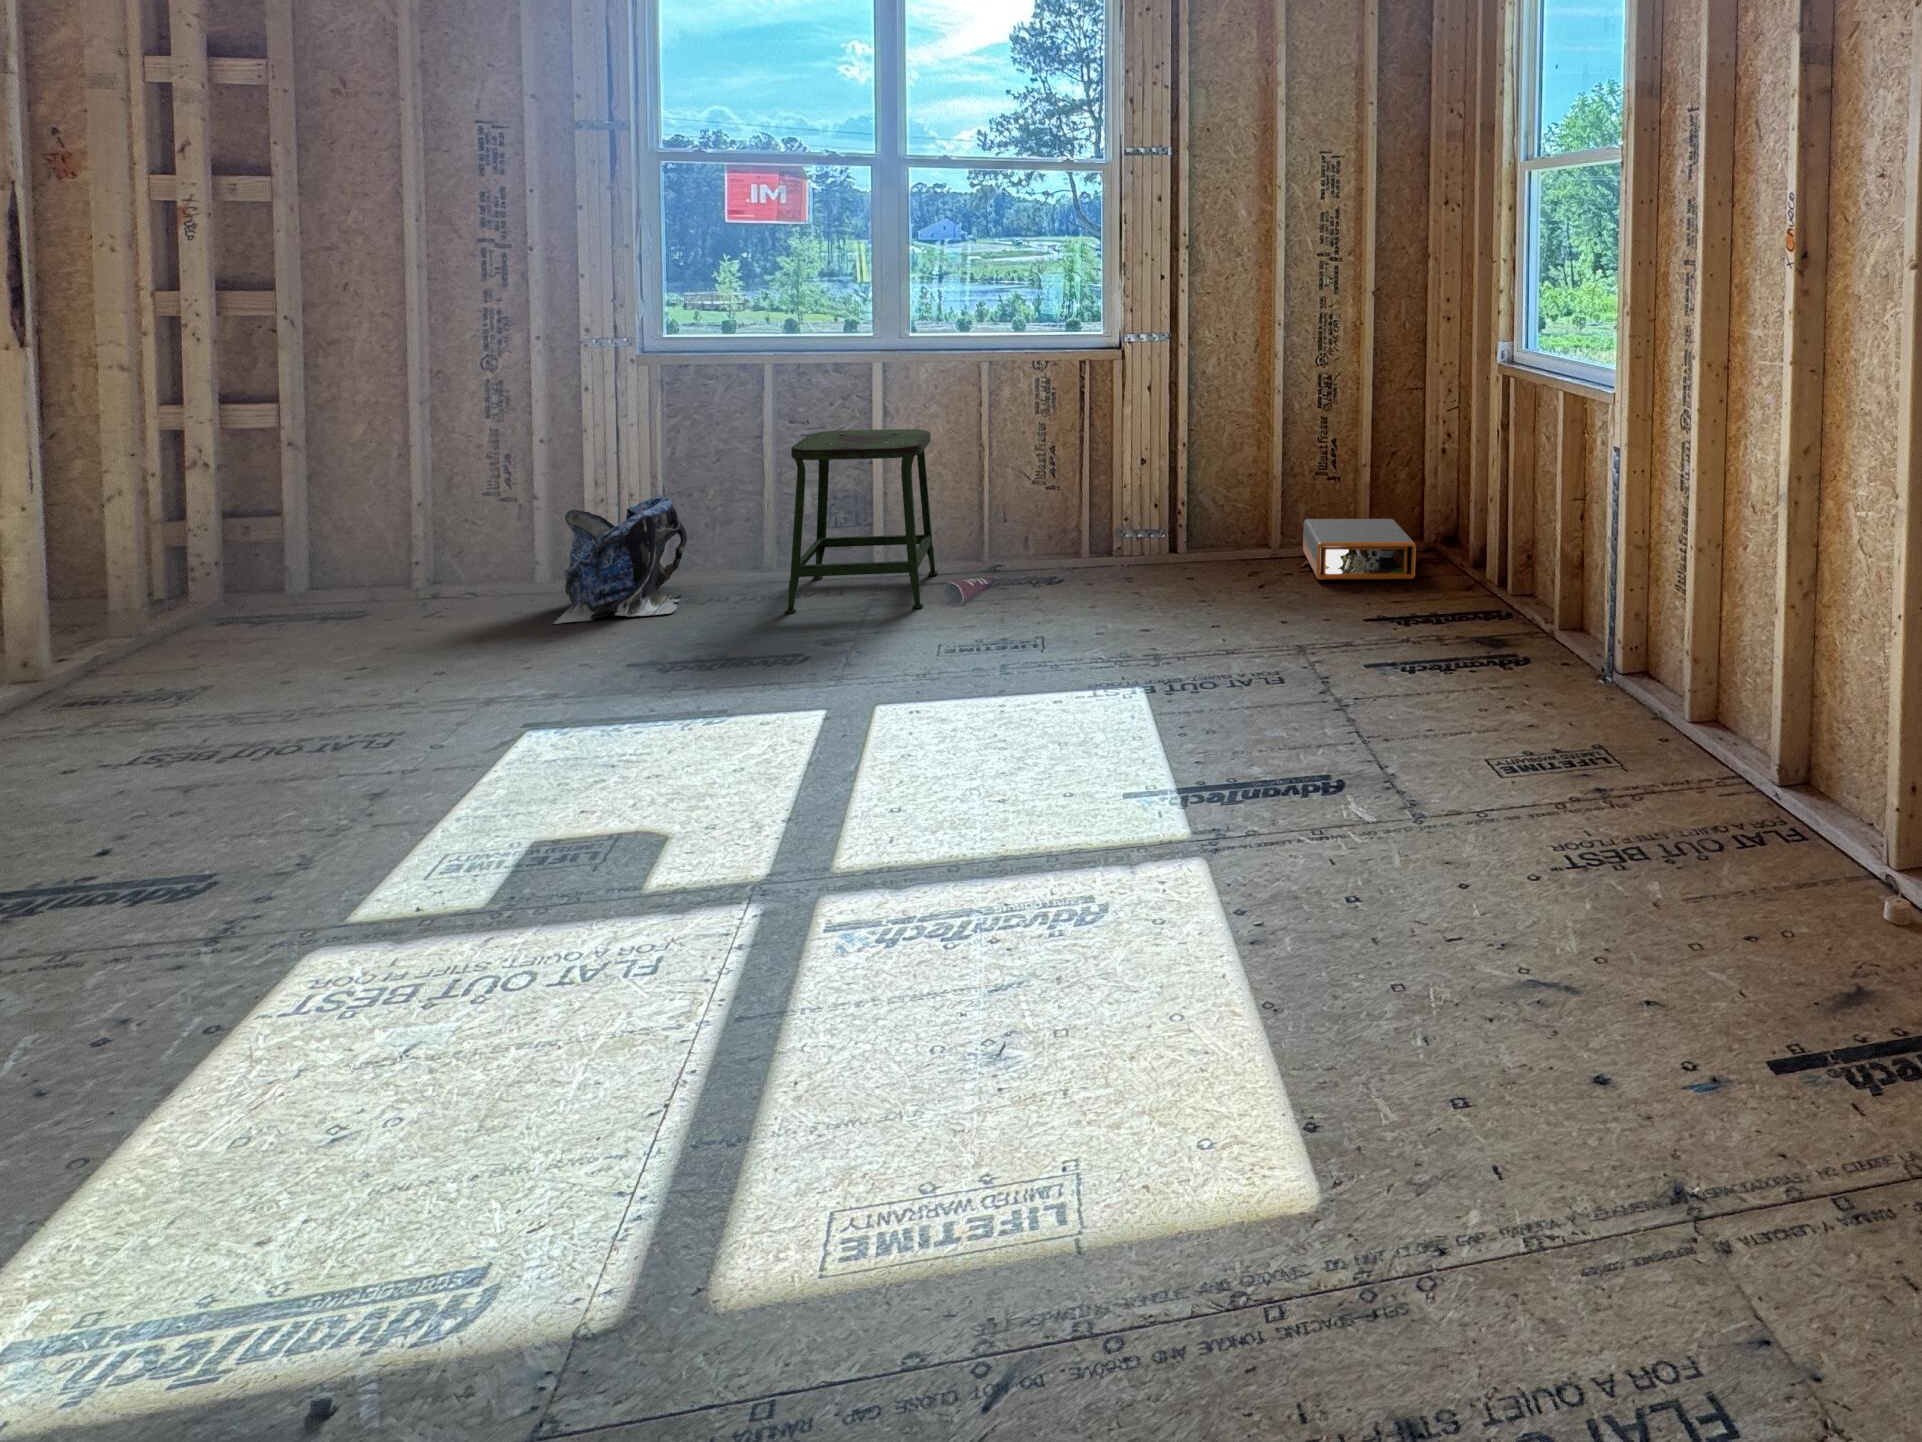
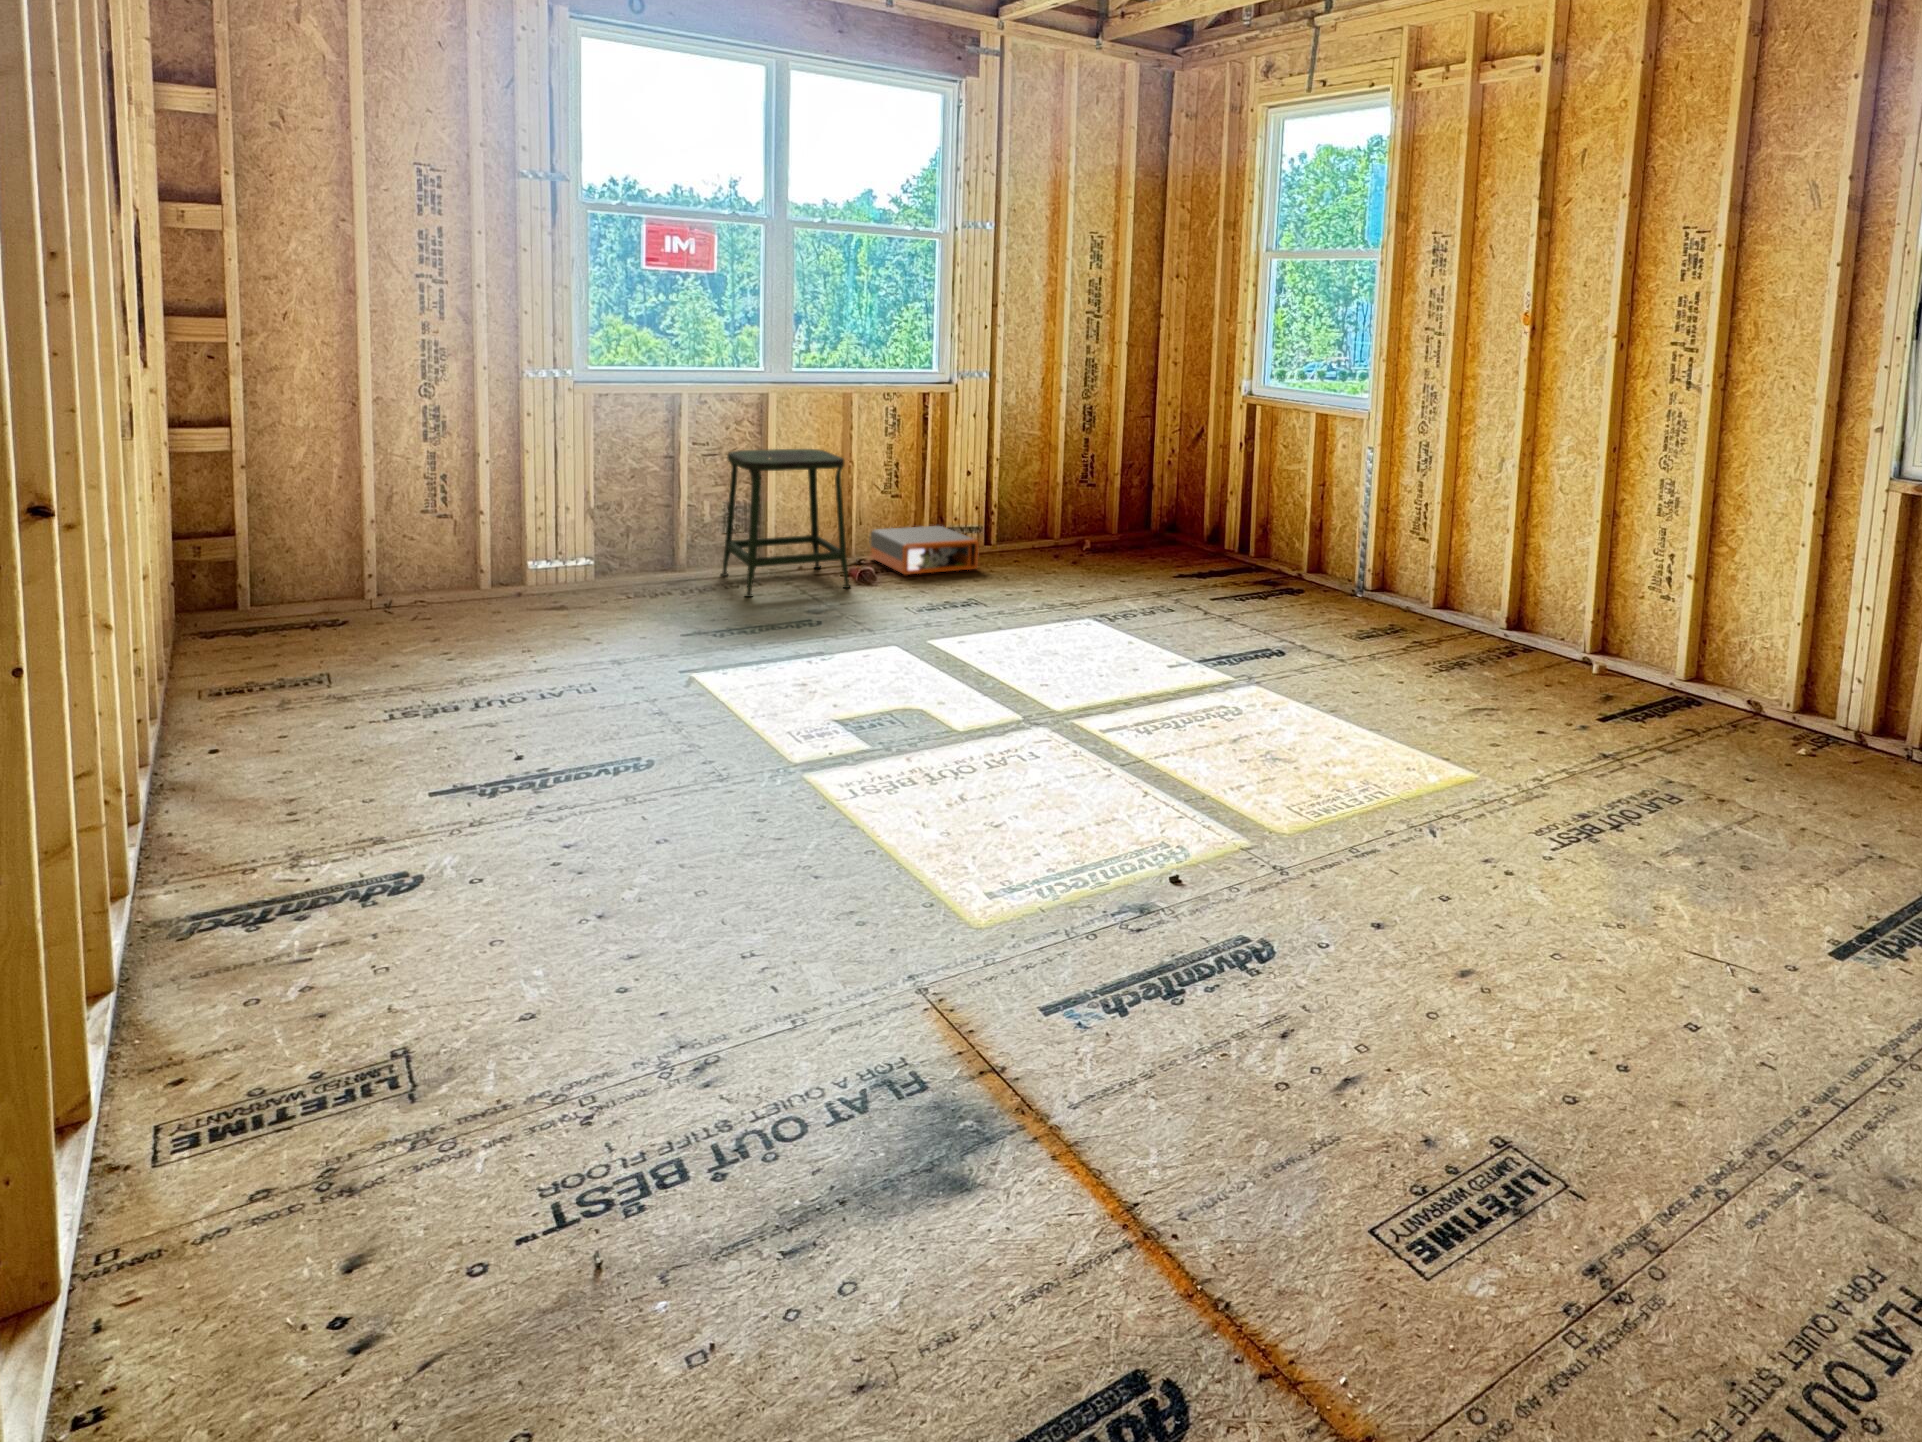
backpack: present [553,497,687,624] -> none [534,508,649,615]
storage box: present [1303,519,1416,580] -> present [869,526,979,575]

